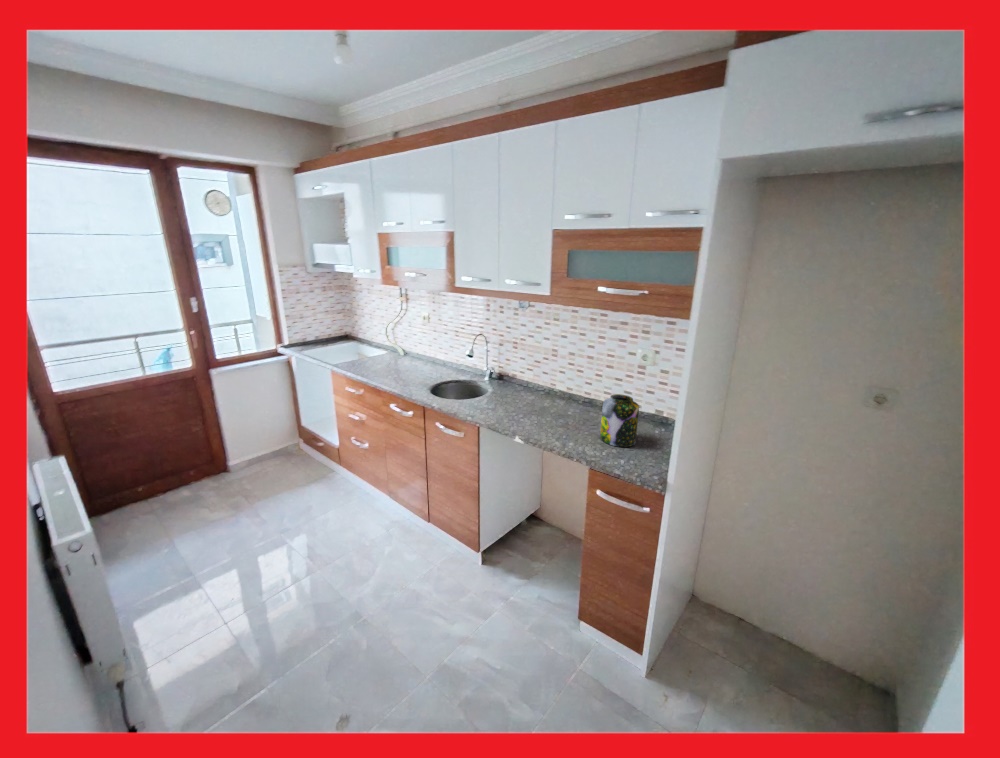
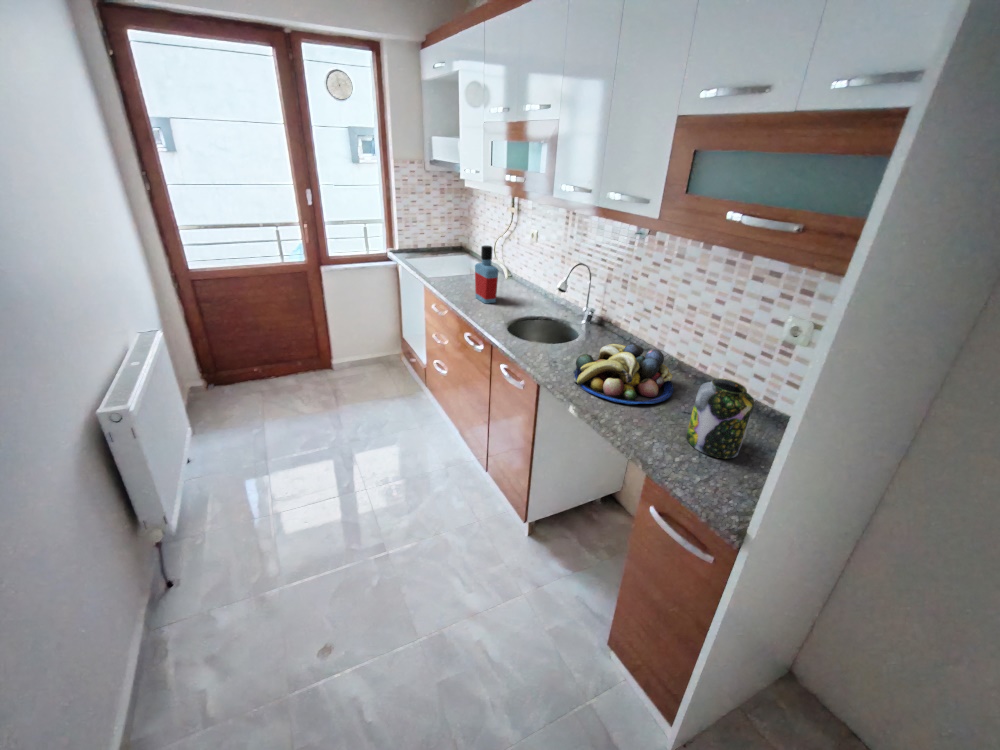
bottle: none [386,330,410,377] -> present [475,246,498,304]
fruit bowl: none [502,386,577,428] -> present [574,344,674,404]

